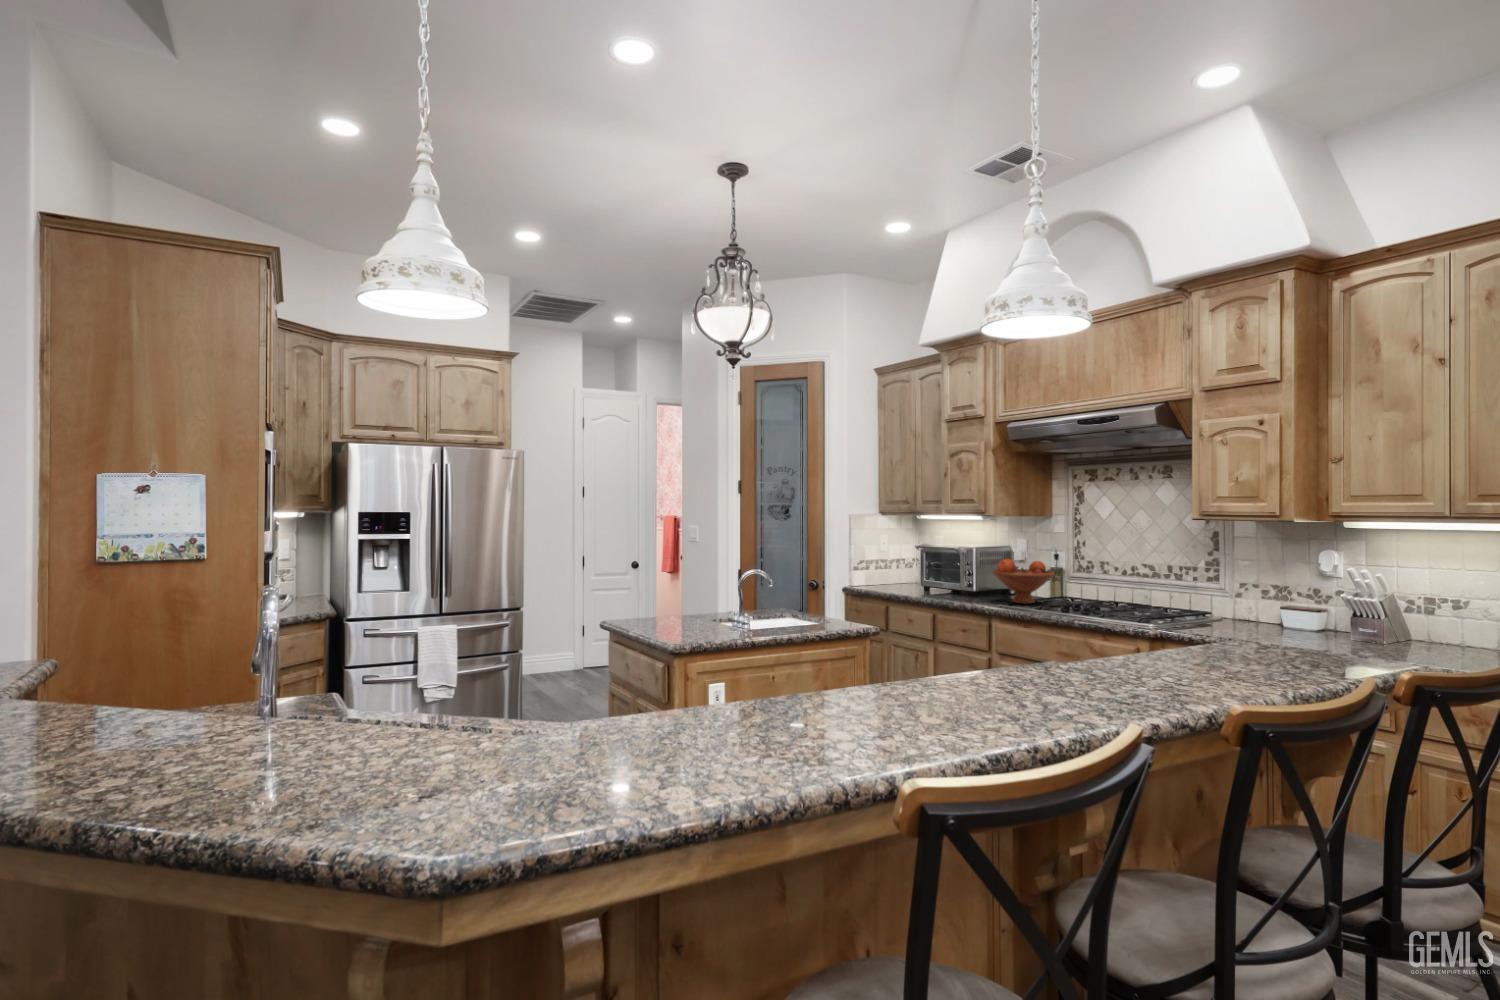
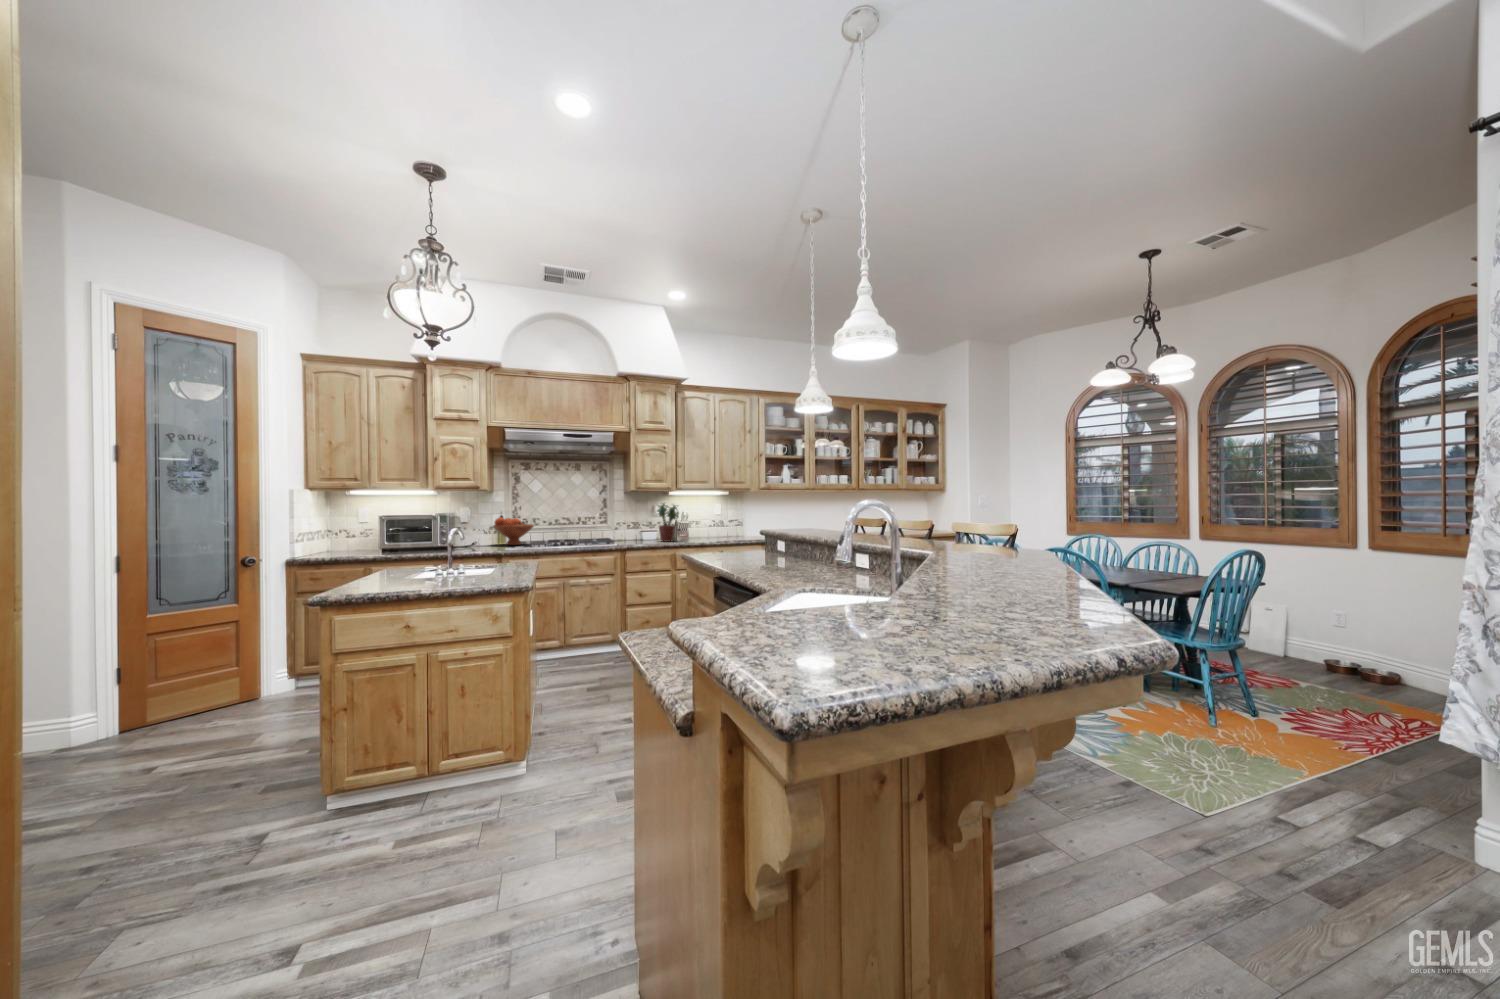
potted plant: none [1256,544,1324,639] -> present [657,503,678,542]

